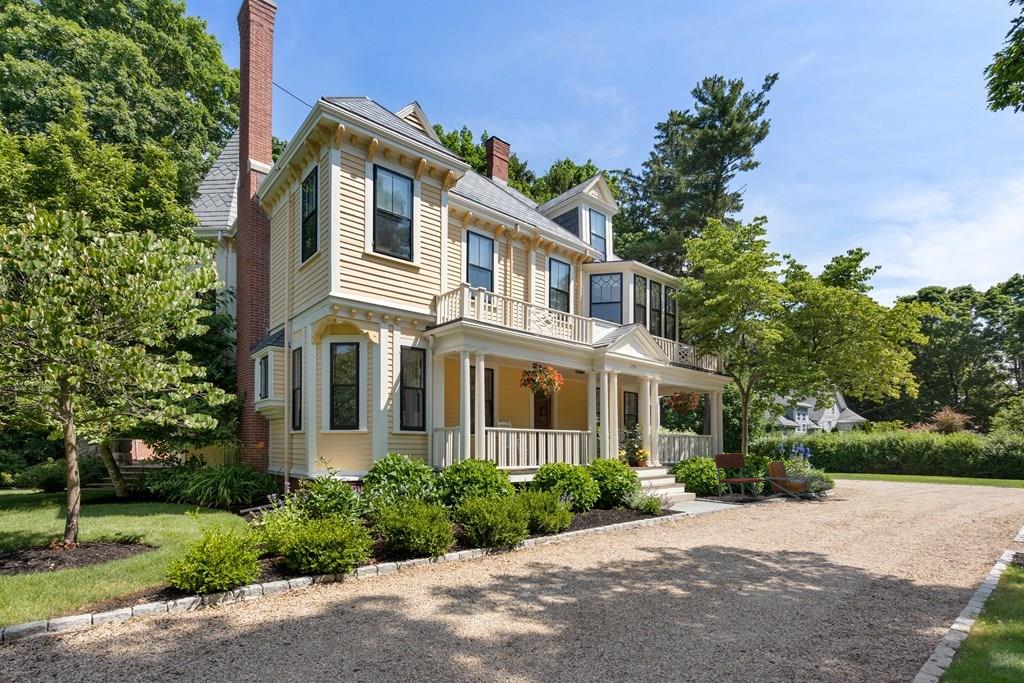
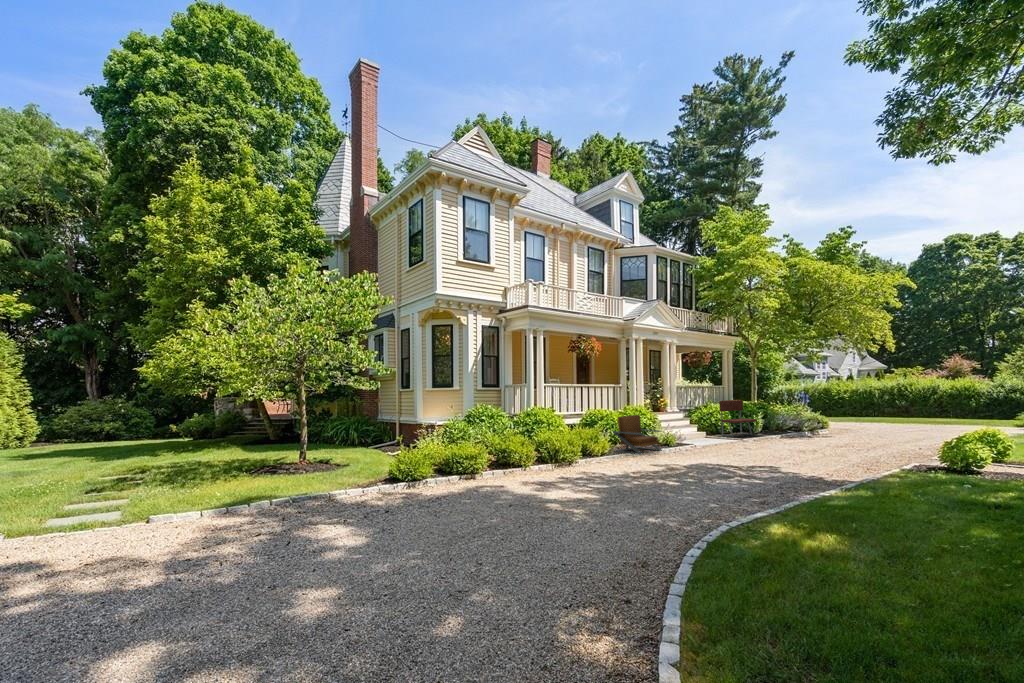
lounge chair: present [765,462,811,500] -> present [613,415,662,455]

